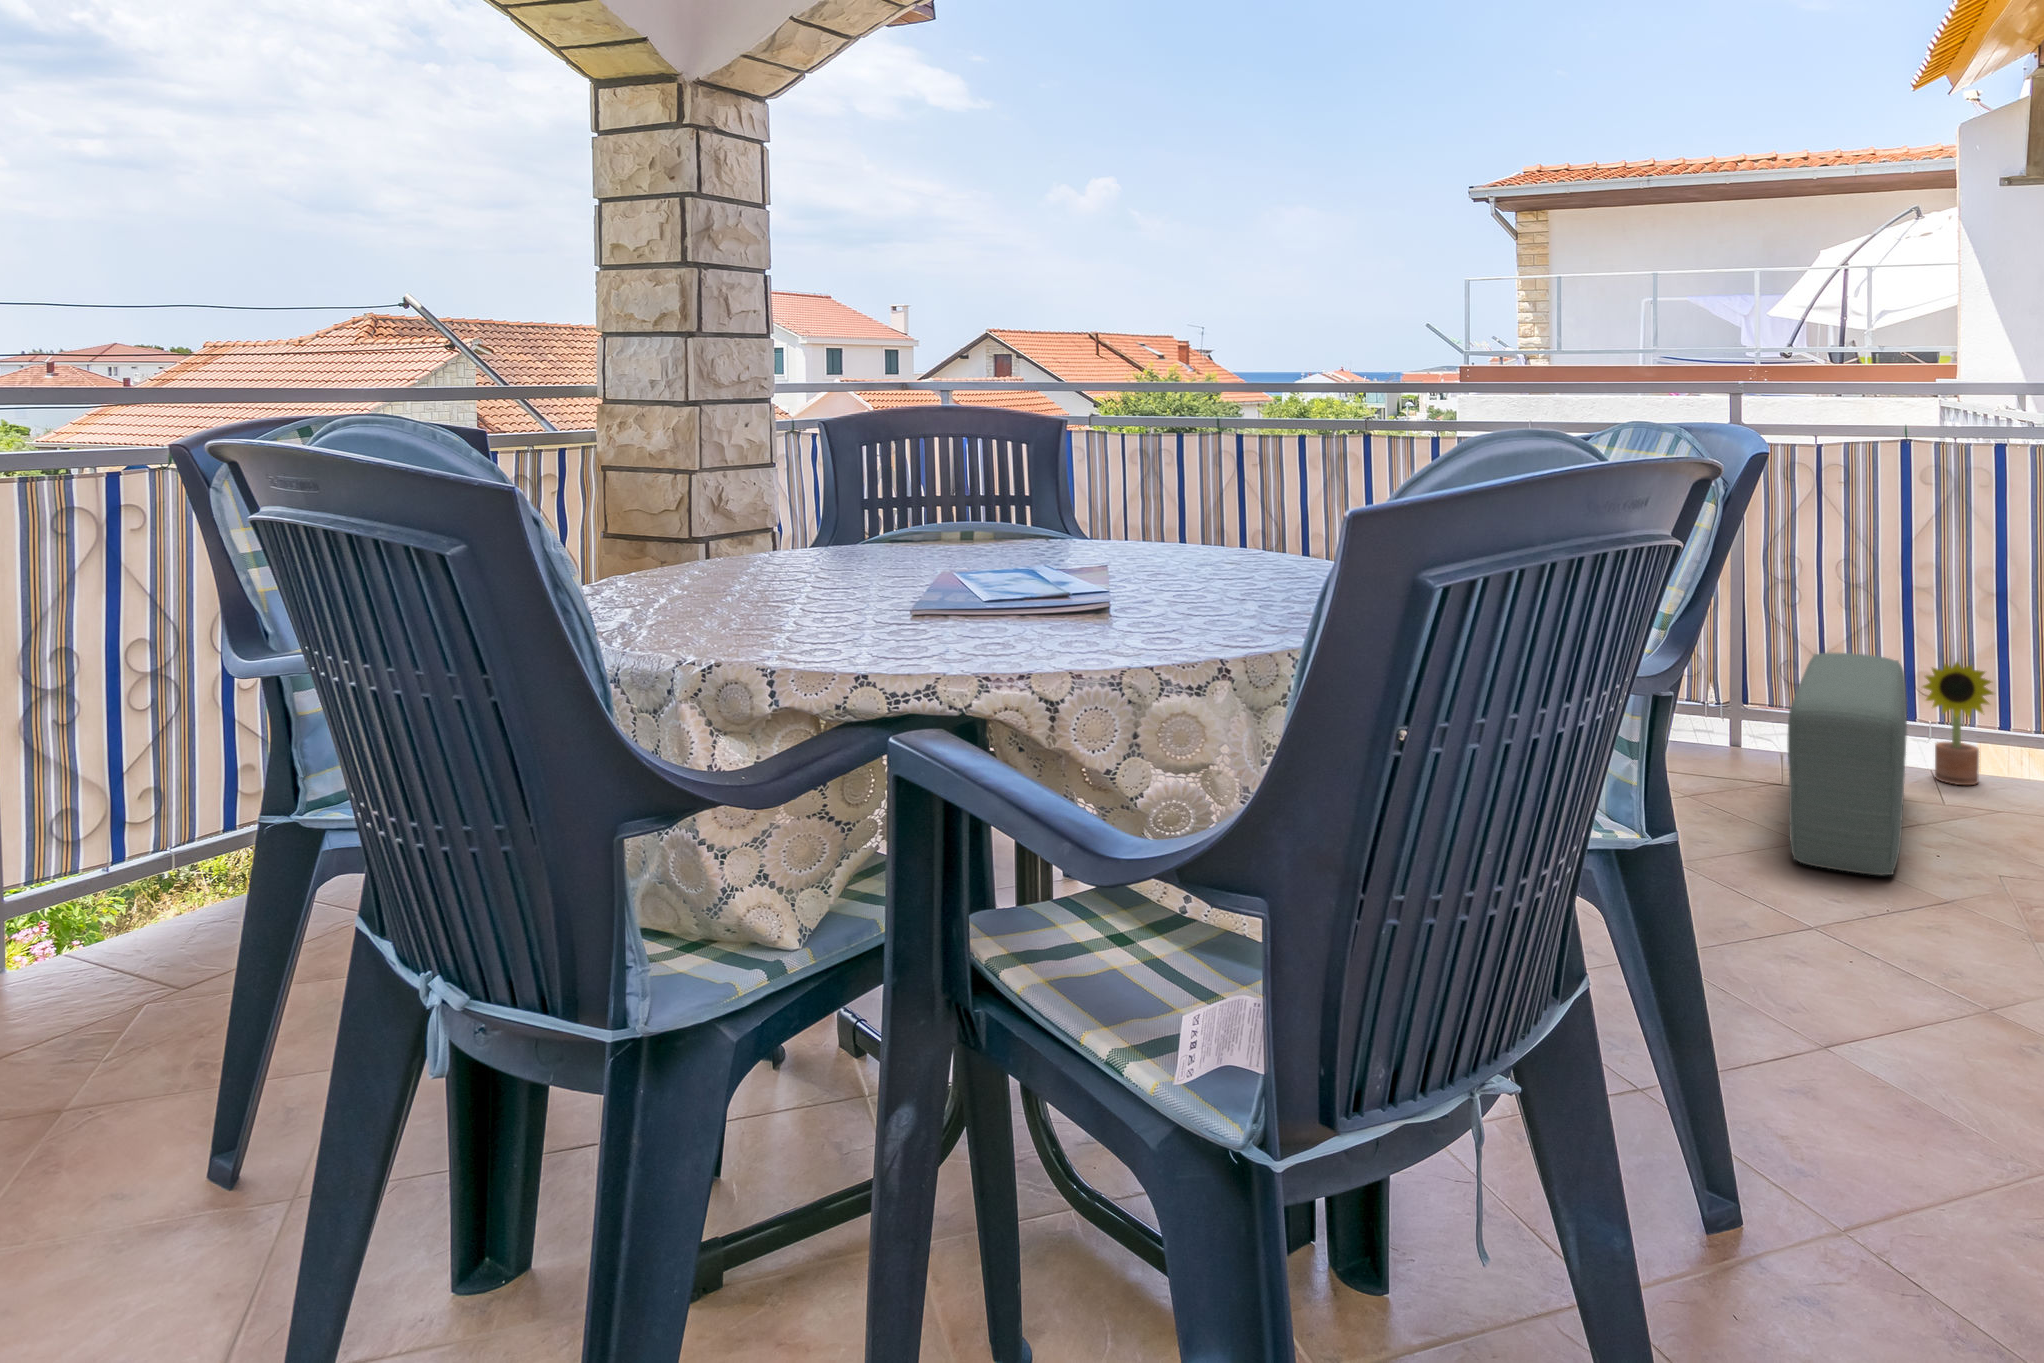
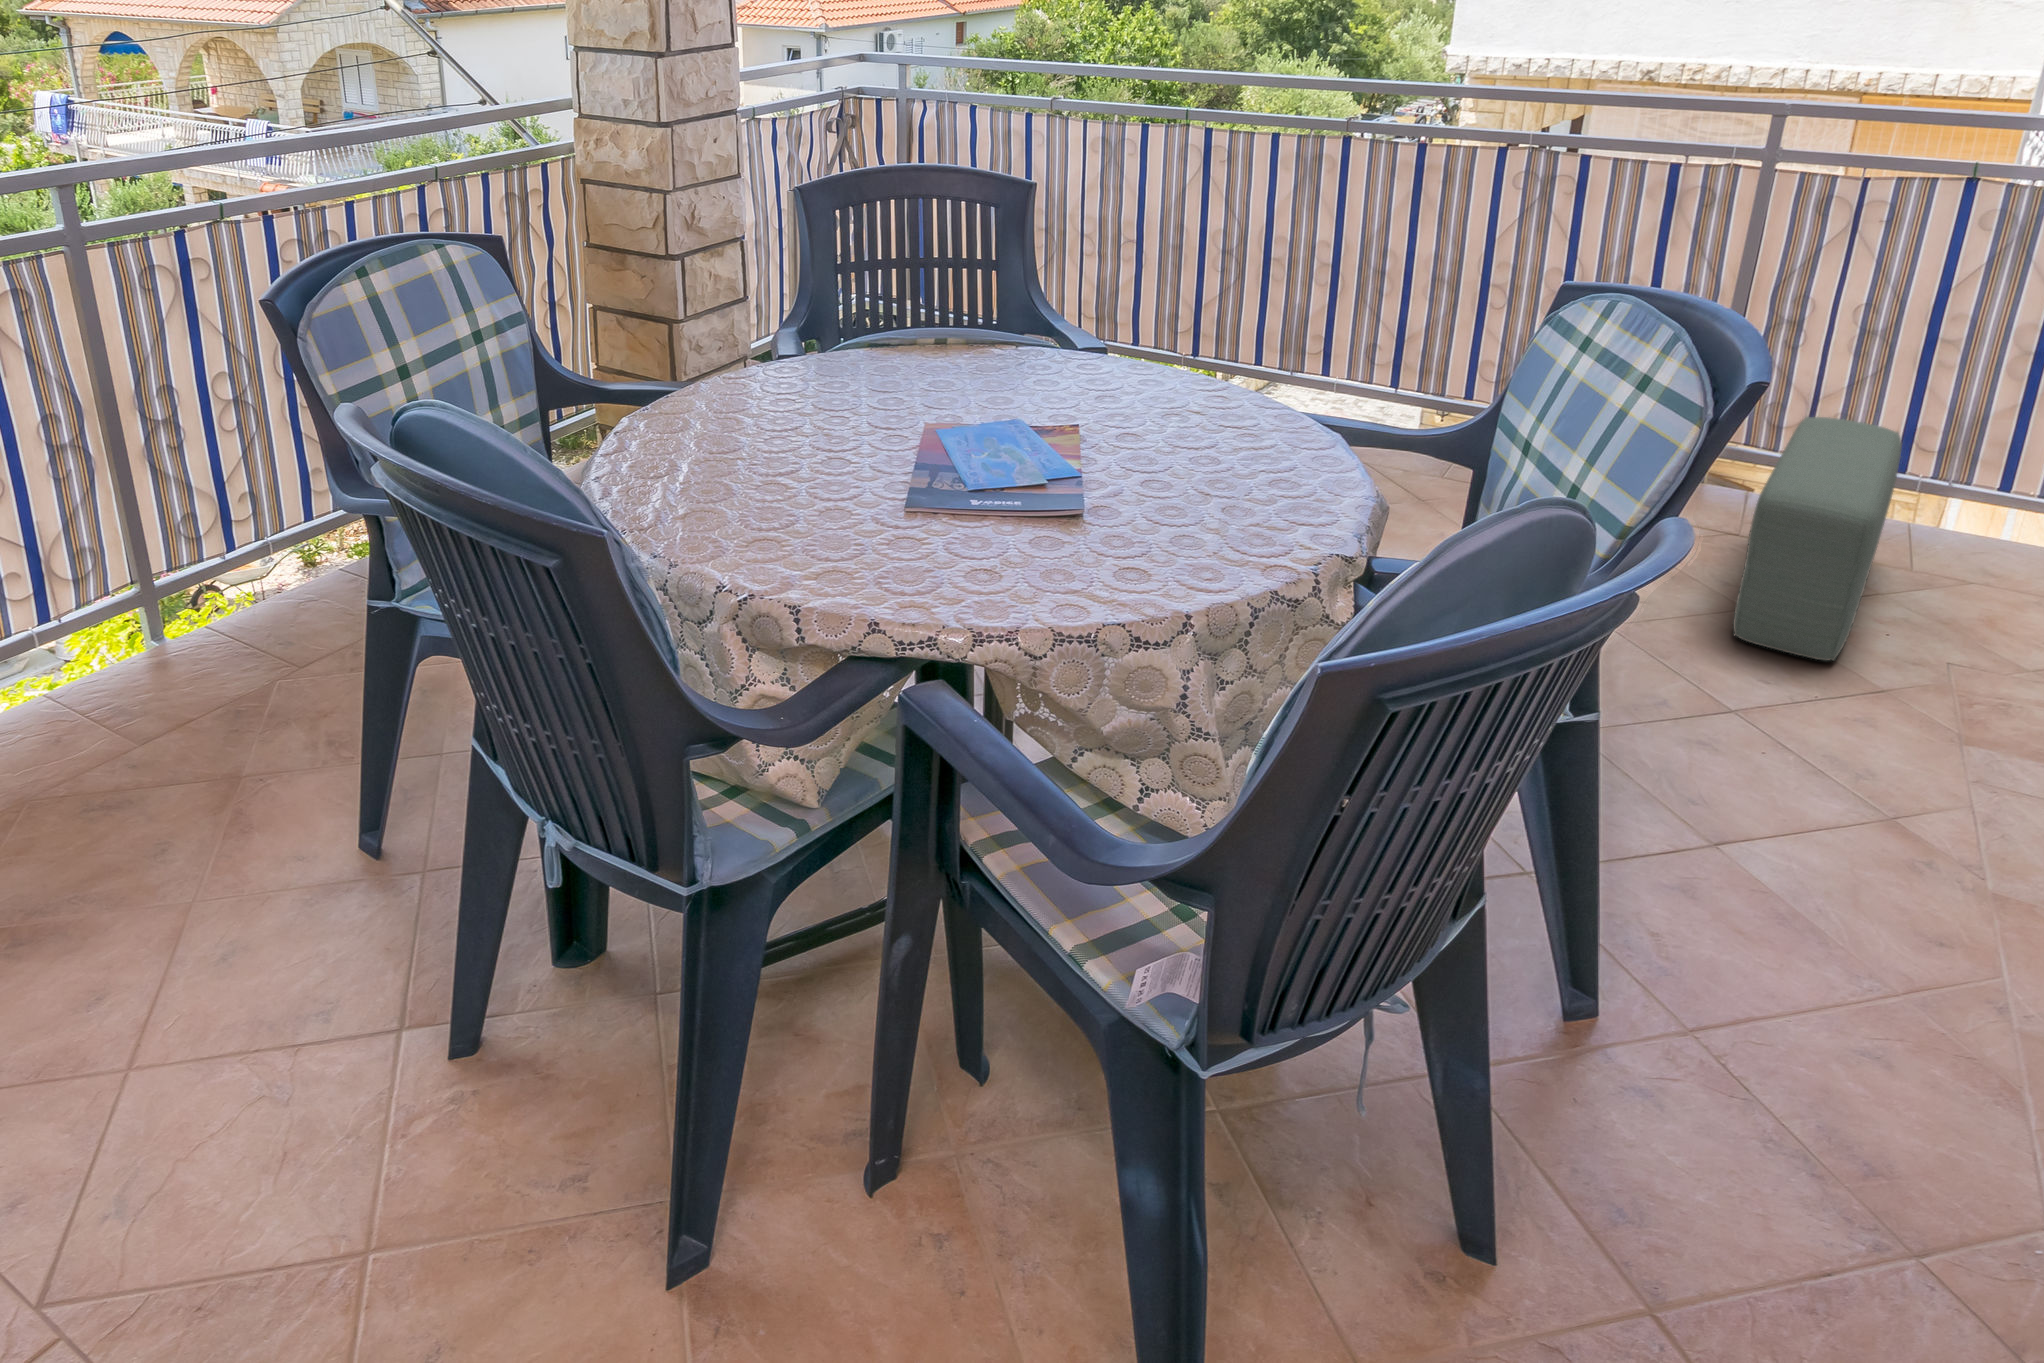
decorative plant: present [1923,662,1993,785] -> none [1915,432,2003,553]

